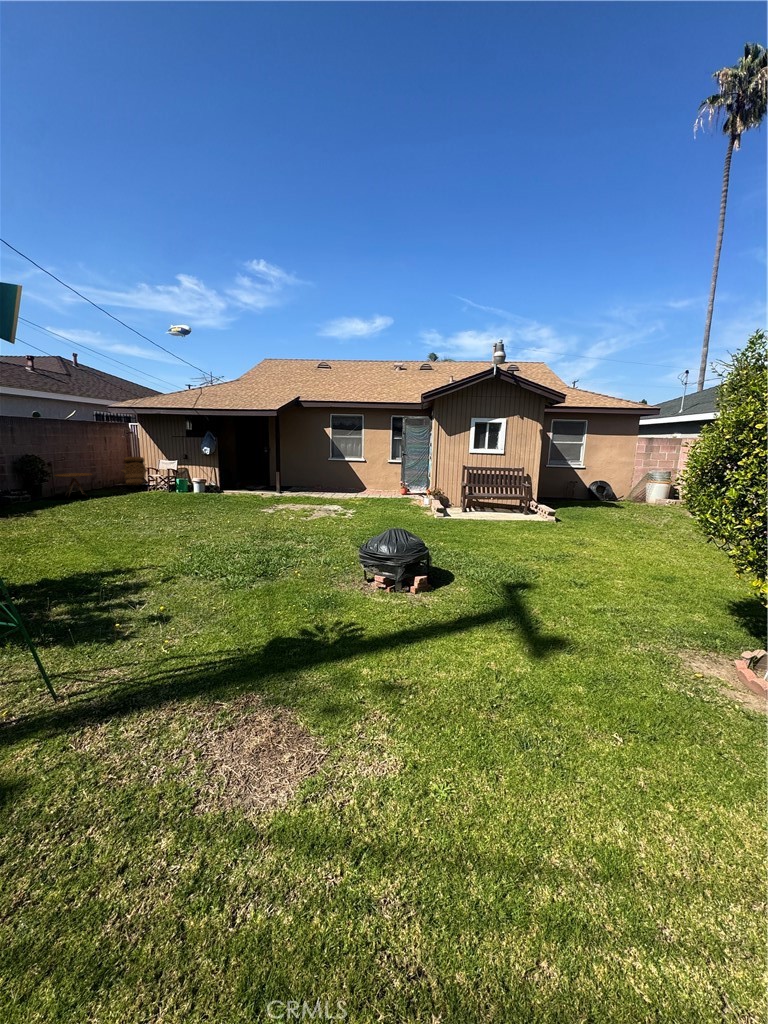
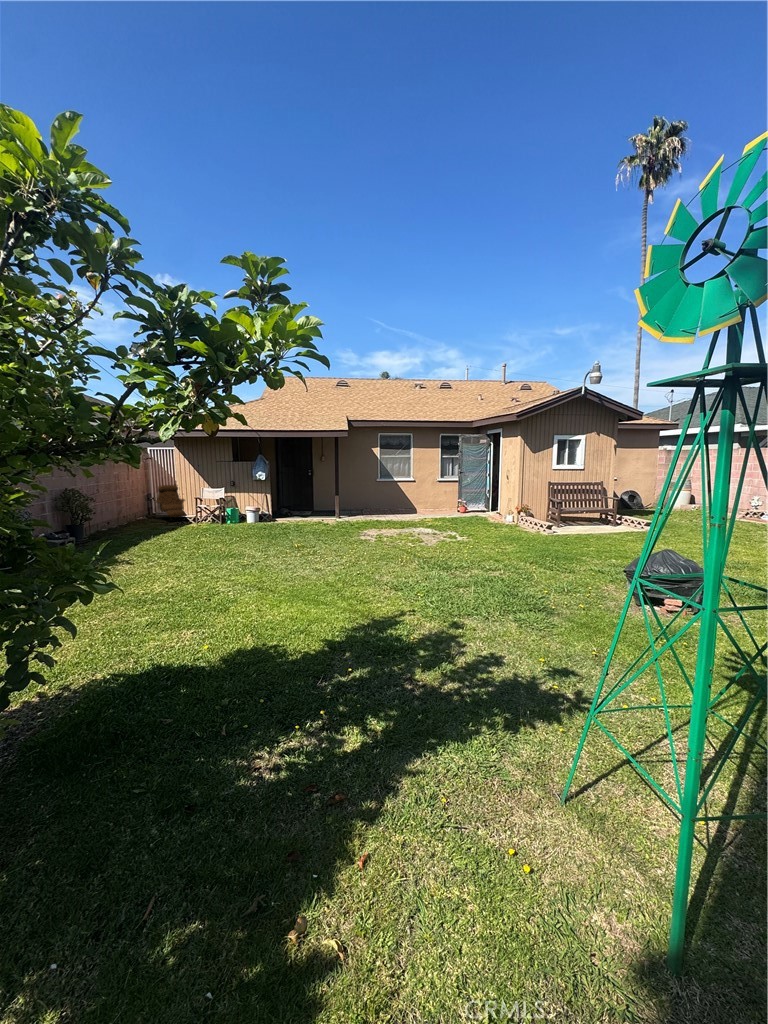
round table: present [55,473,92,497] -> none [101,505,144,534]

